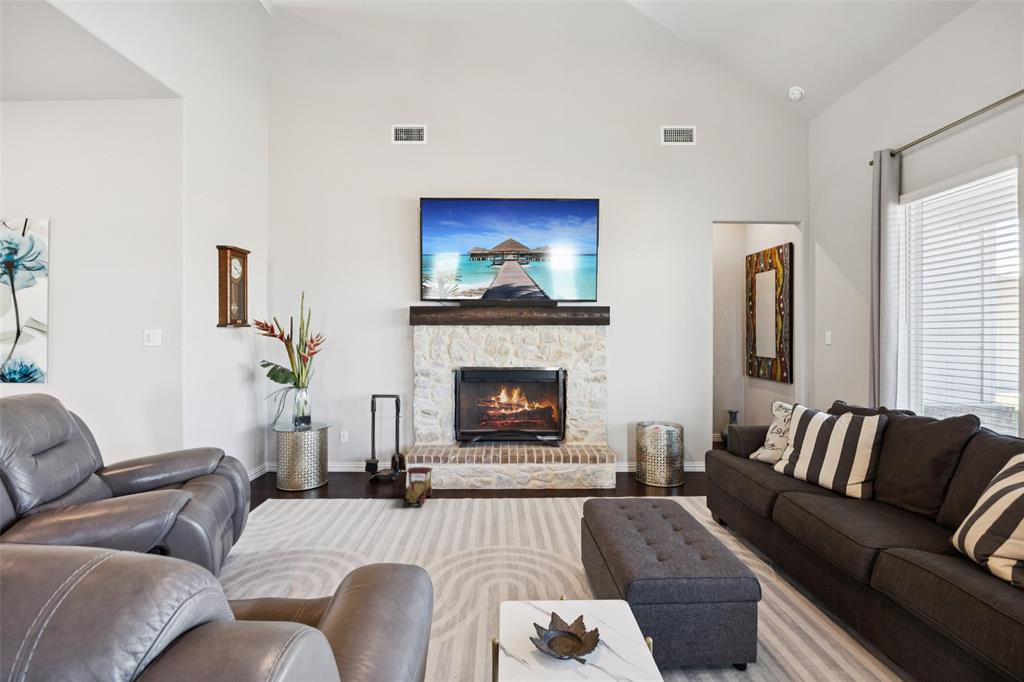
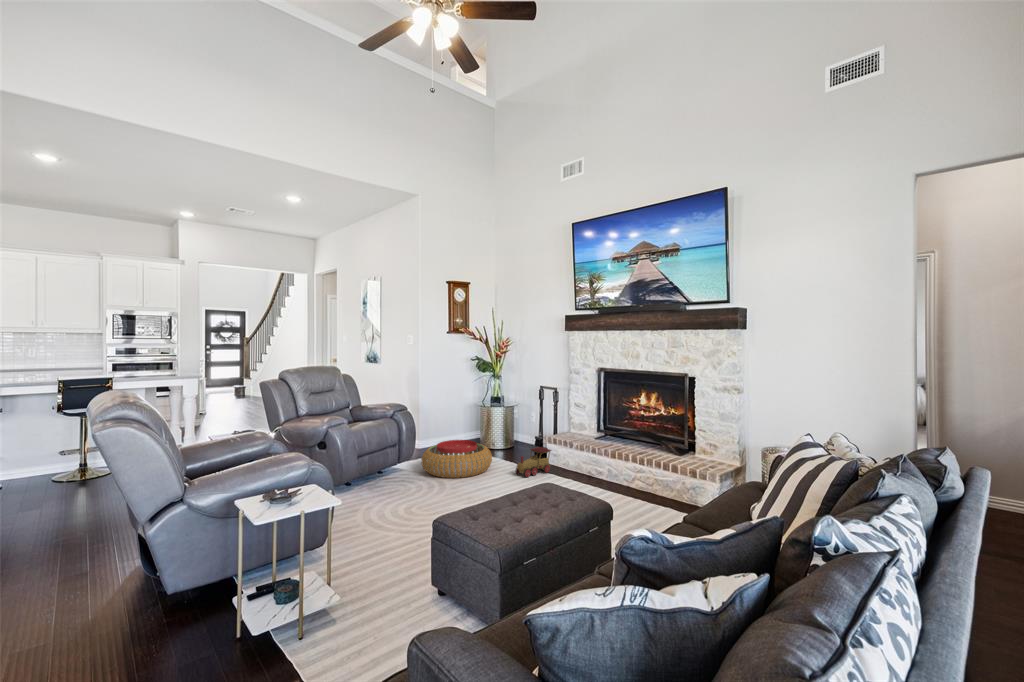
pouf: none [258,477,368,539] -> present [421,440,492,478]

